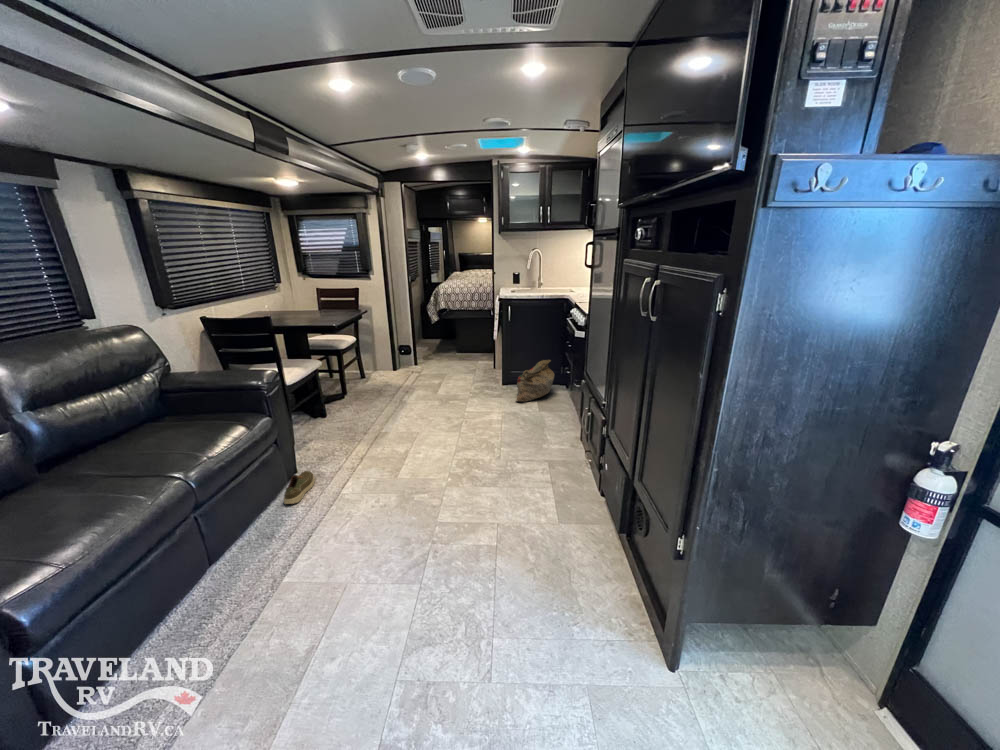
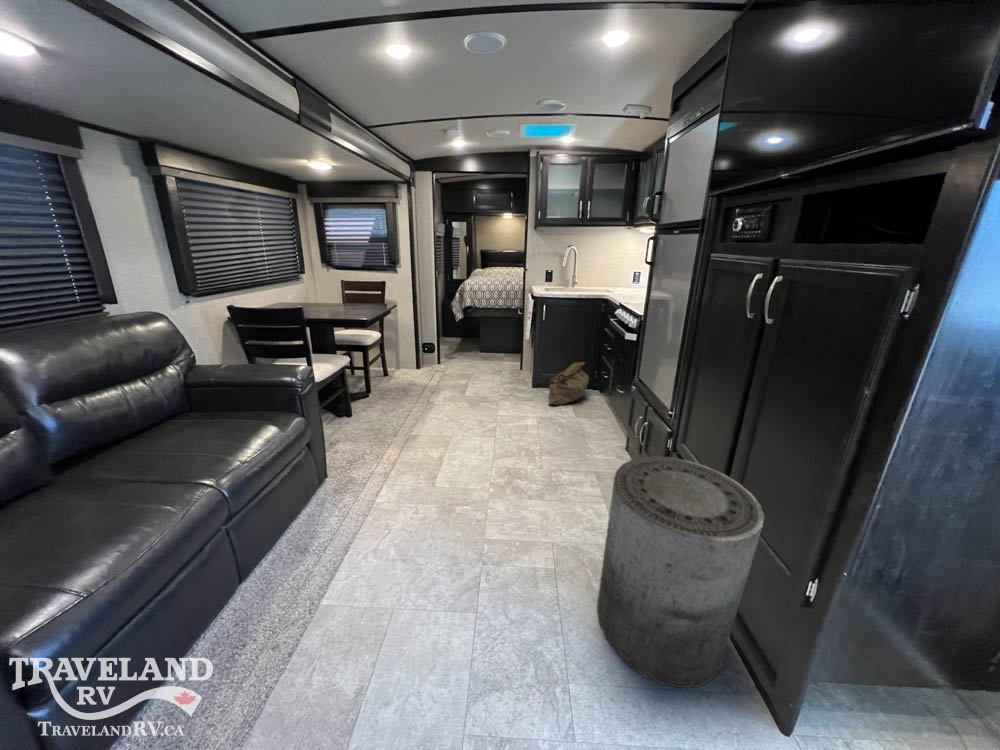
trash can: none [527,440,648,636] -> present [597,457,764,688]
shoe: present [284,471,315,504] -> none [316,474,347,511]

